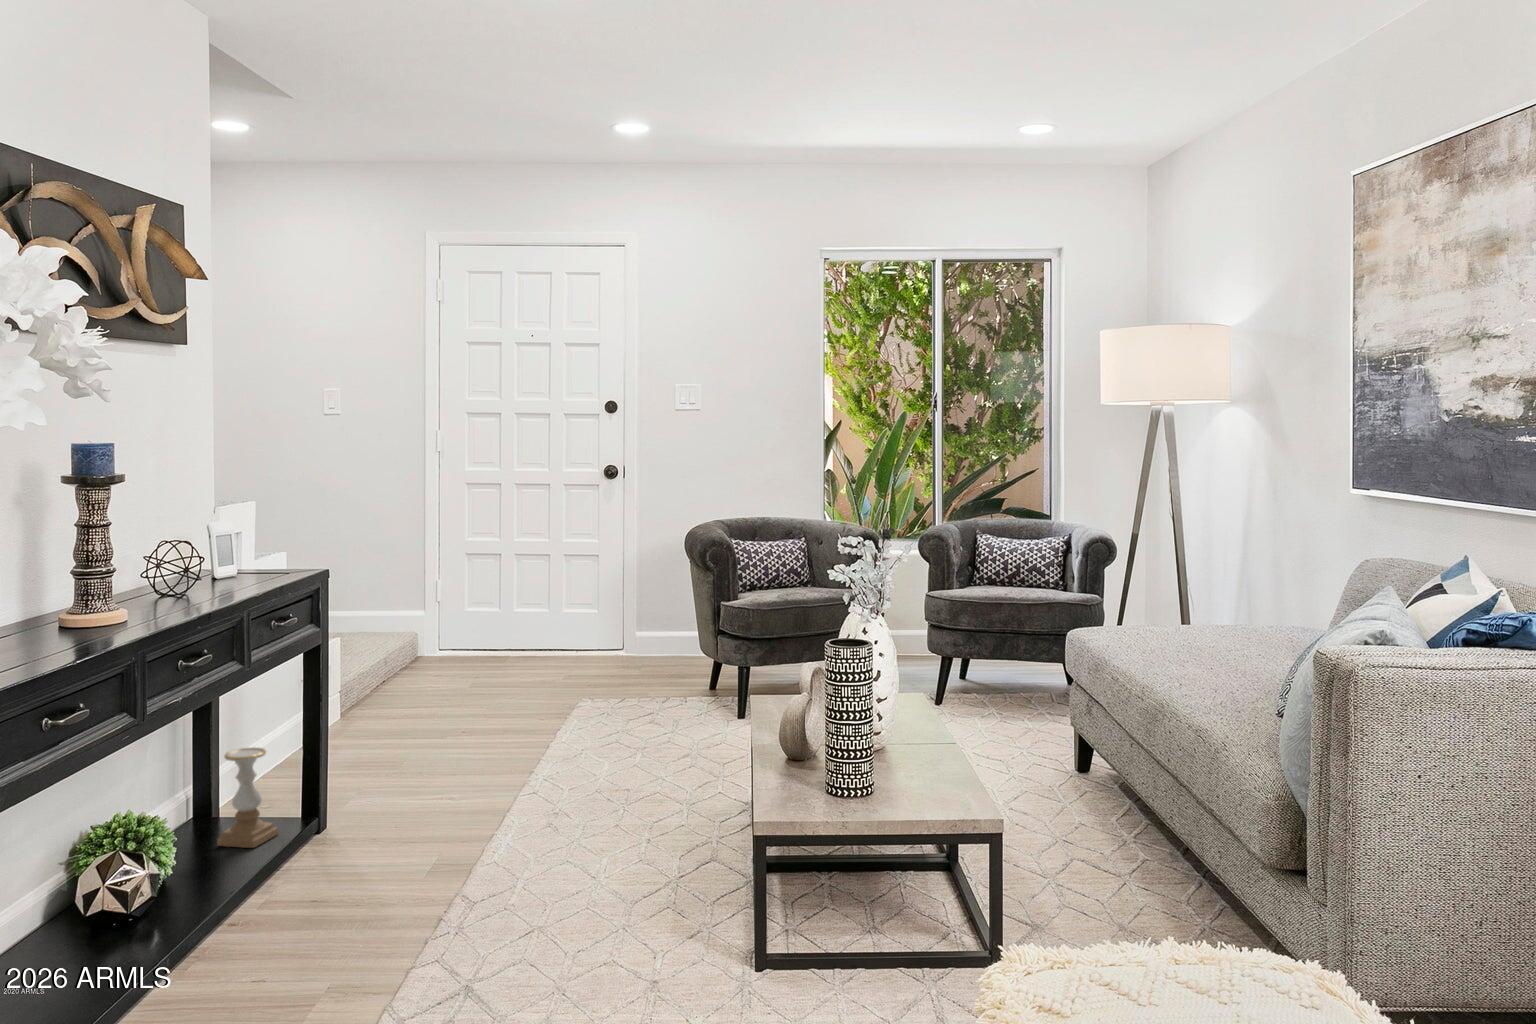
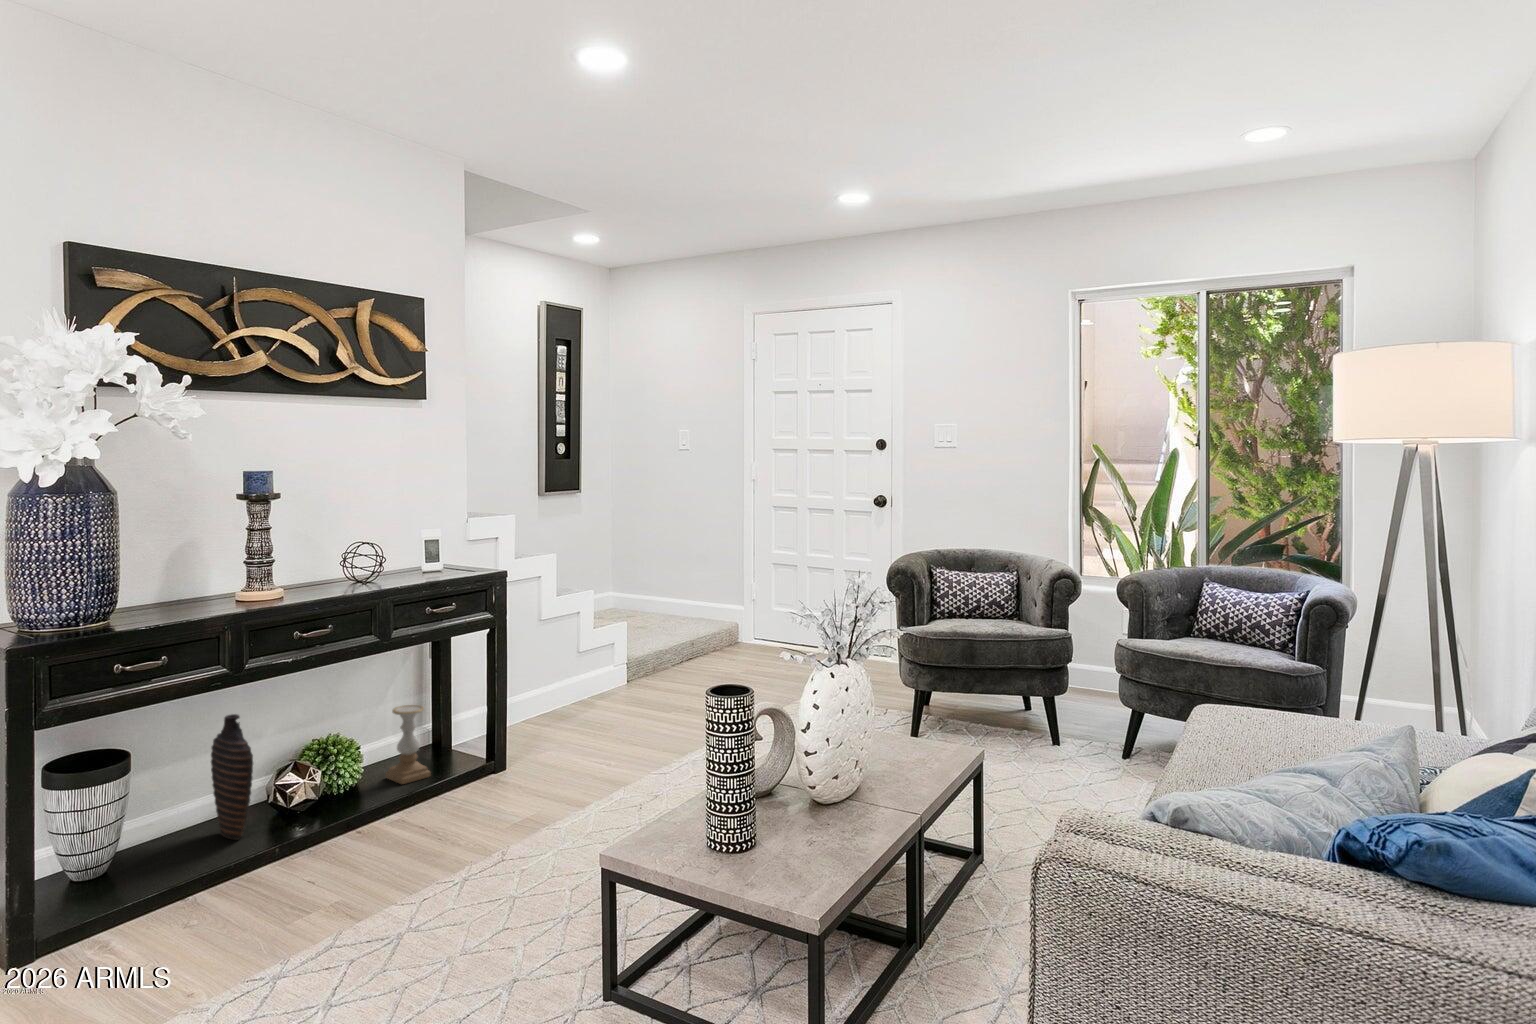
decorative vase: none [50,778,141,943] -> present [211,714,253,840]

